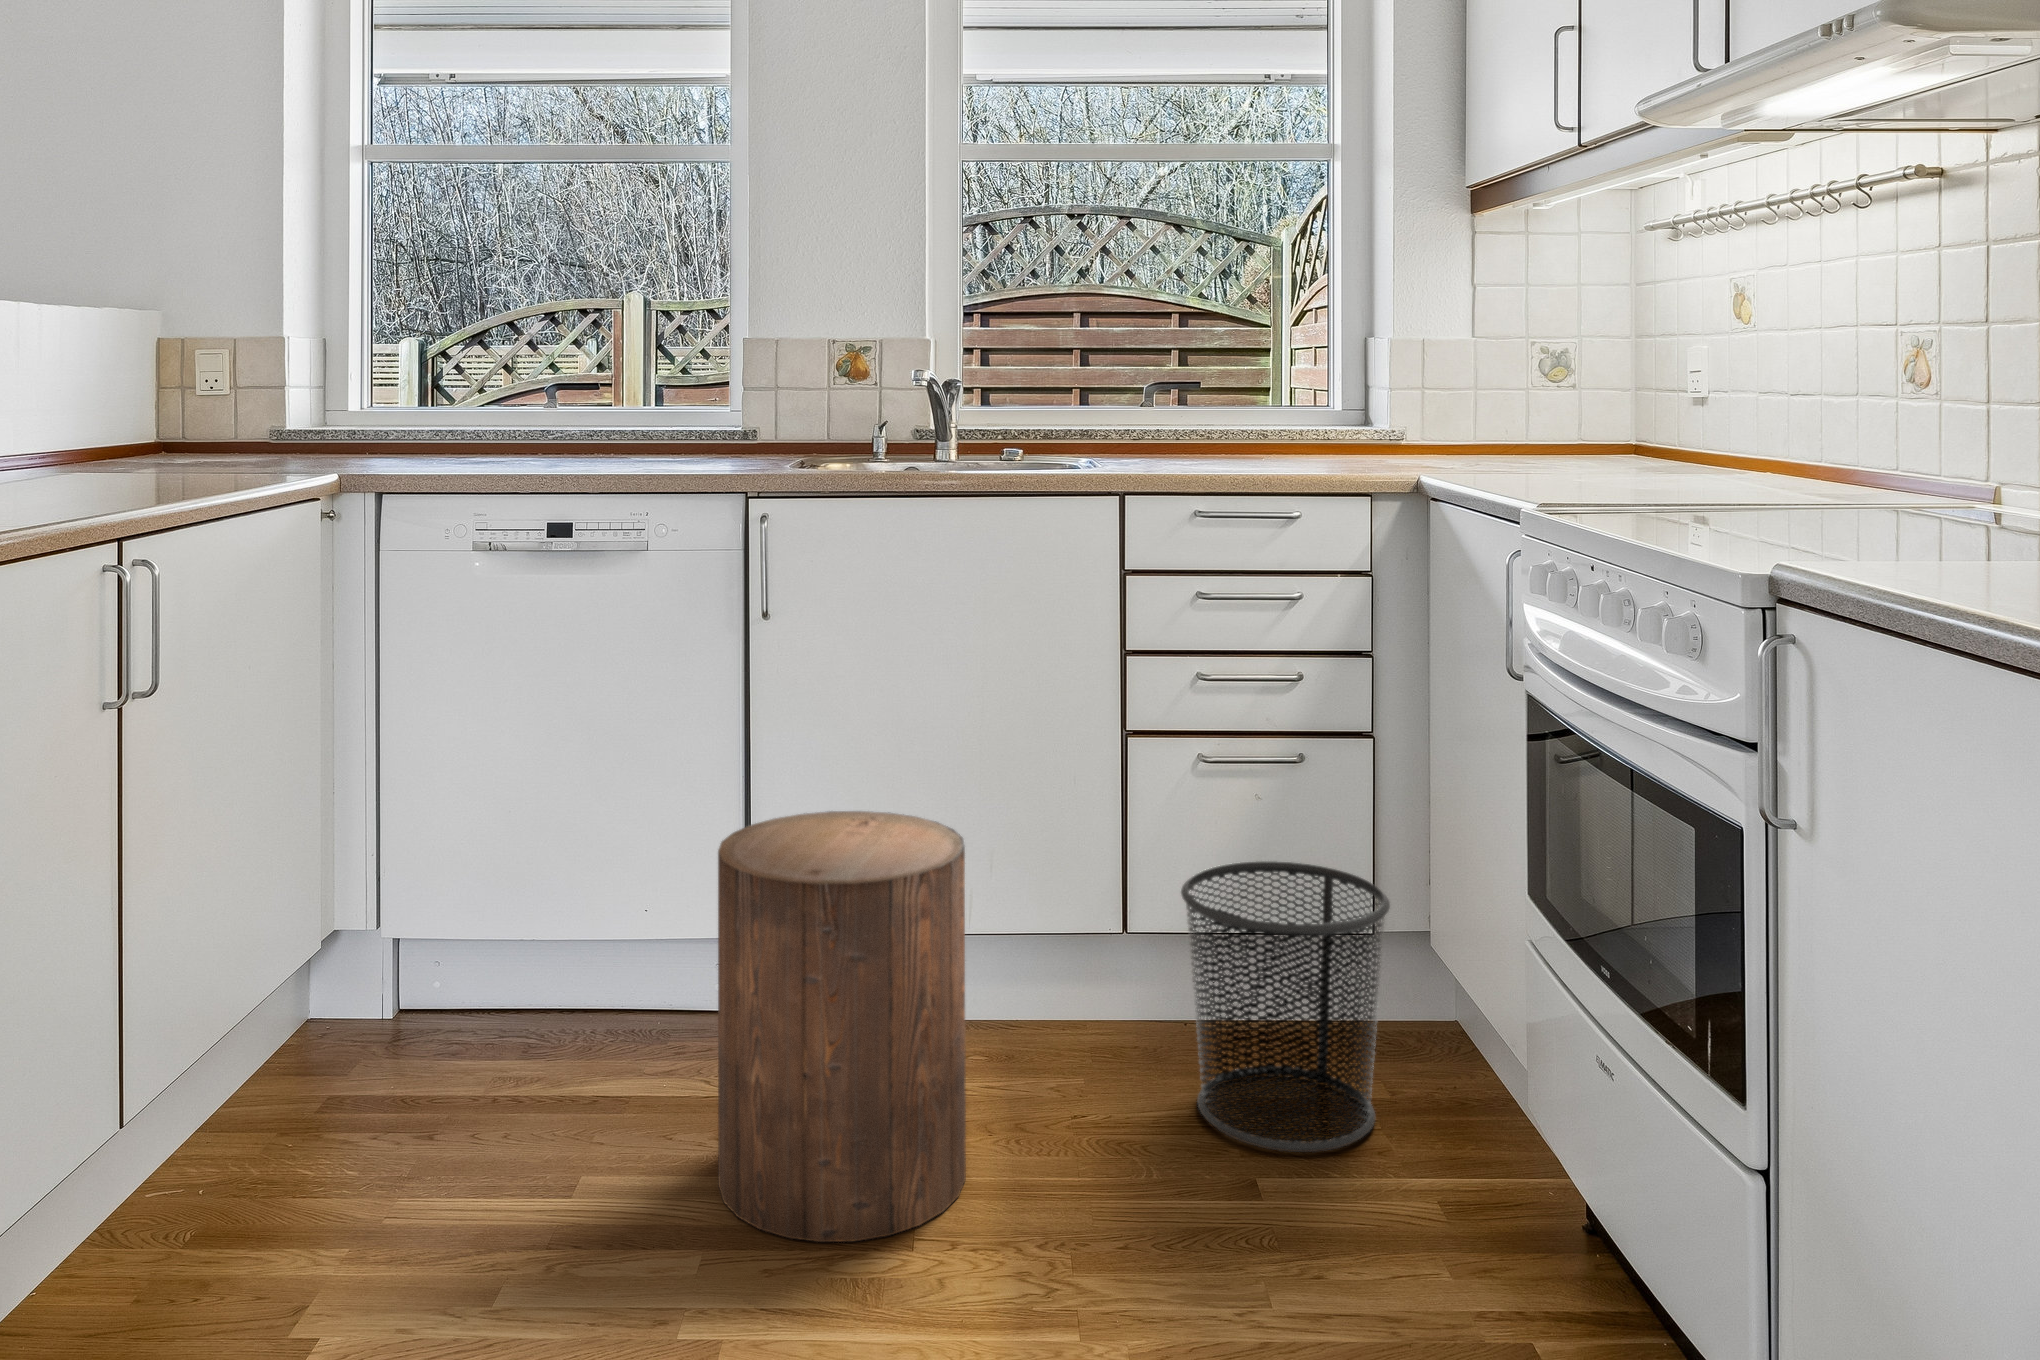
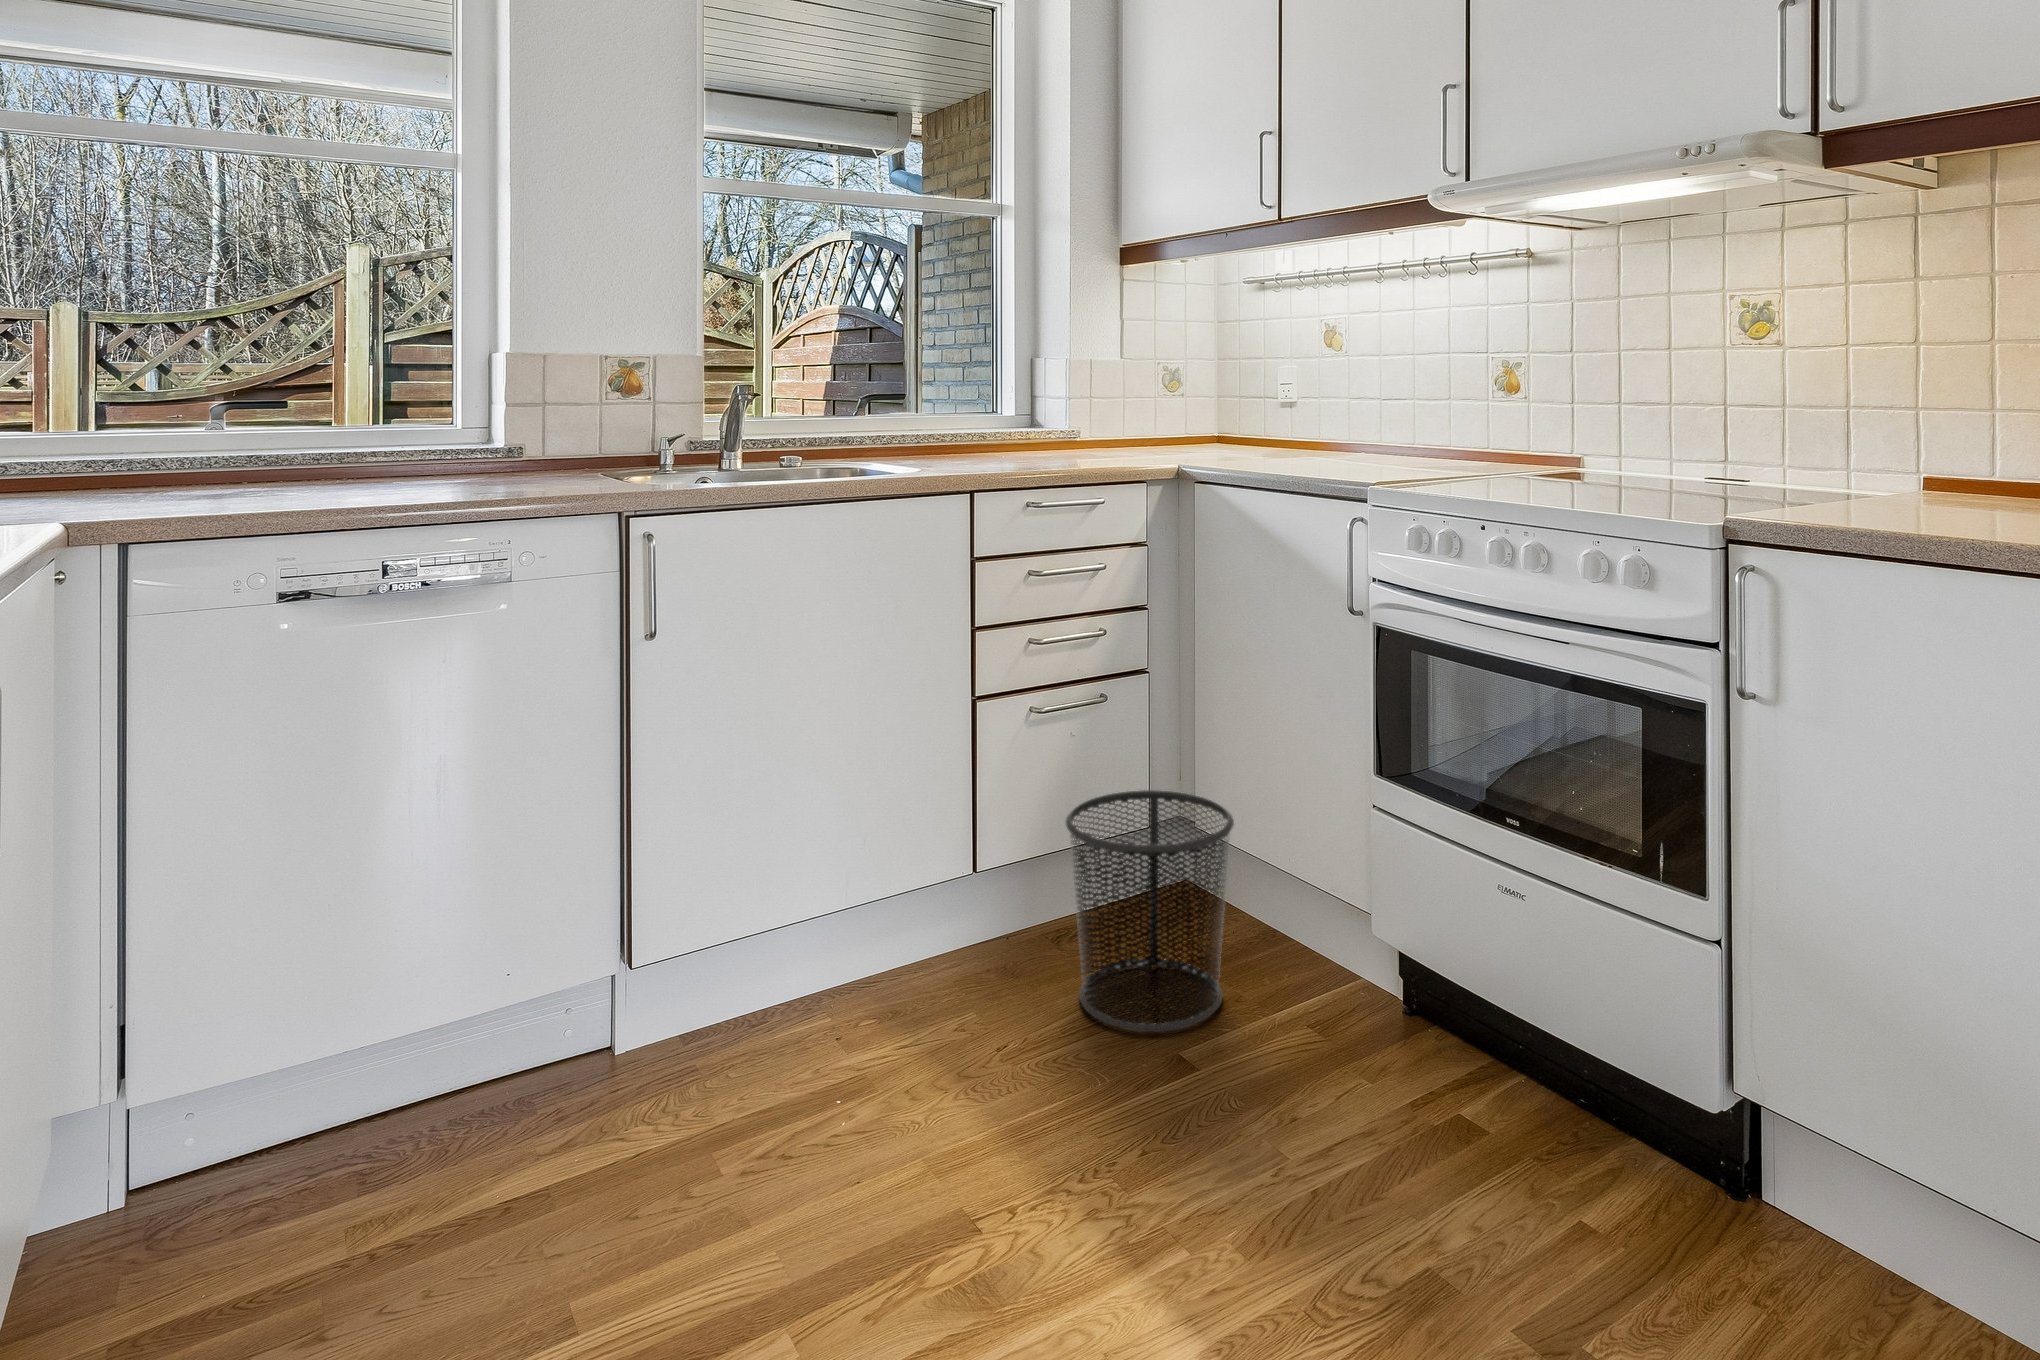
stool: present [718,811,966,1242] -> none [728,815,976,1262]

